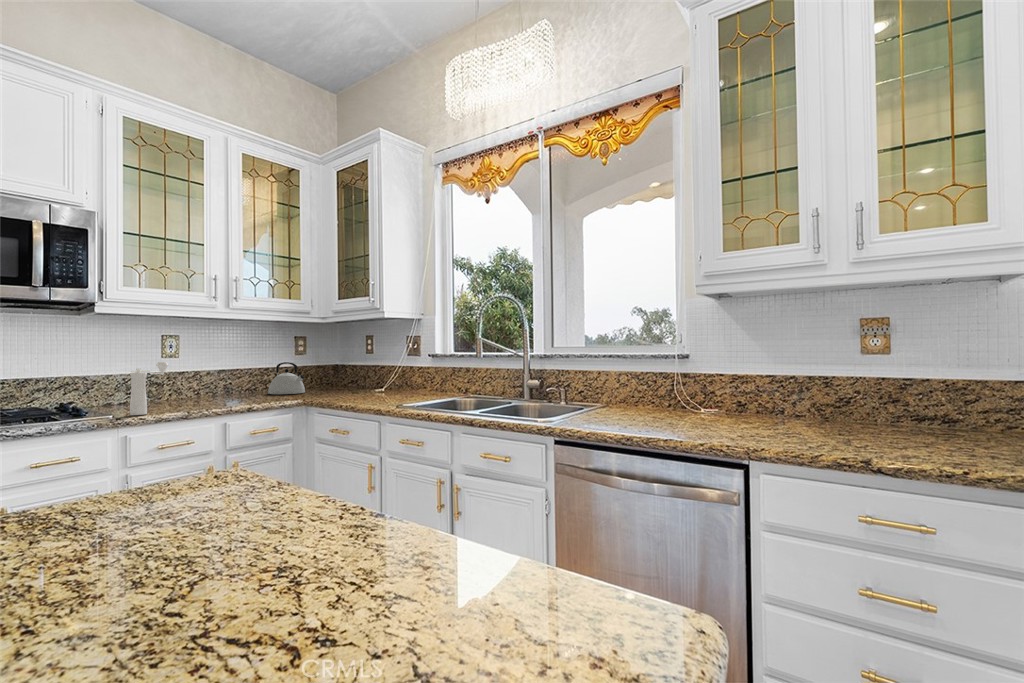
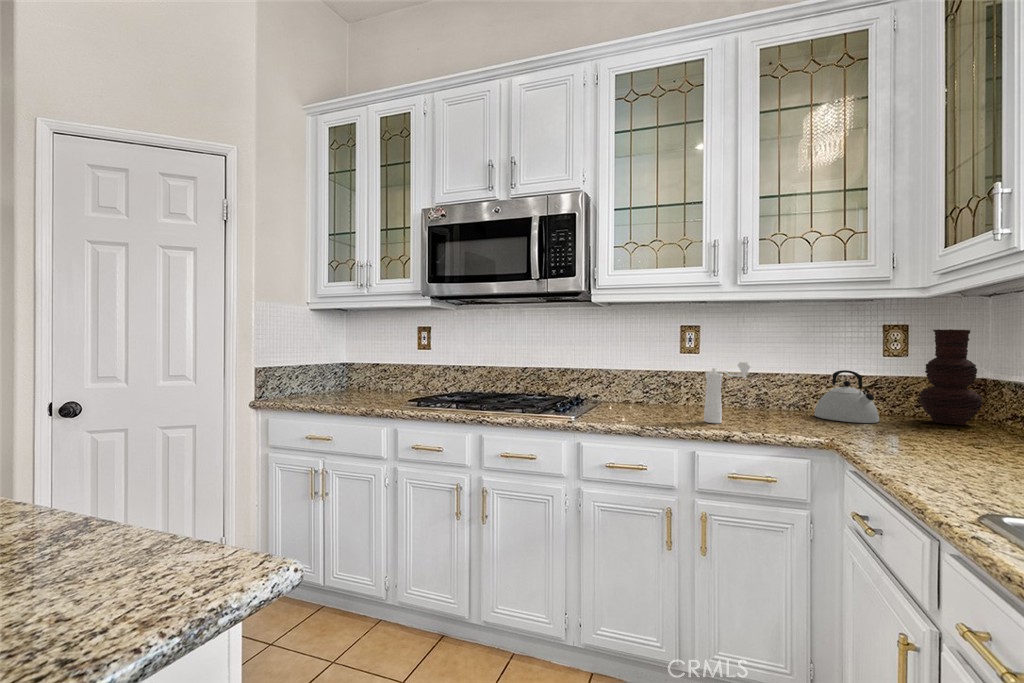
vase: none [318,336,347,389] -> present [919,329,983,425]
pepper mill: present [130,362,168,415] -> present [704,362,751,423]

